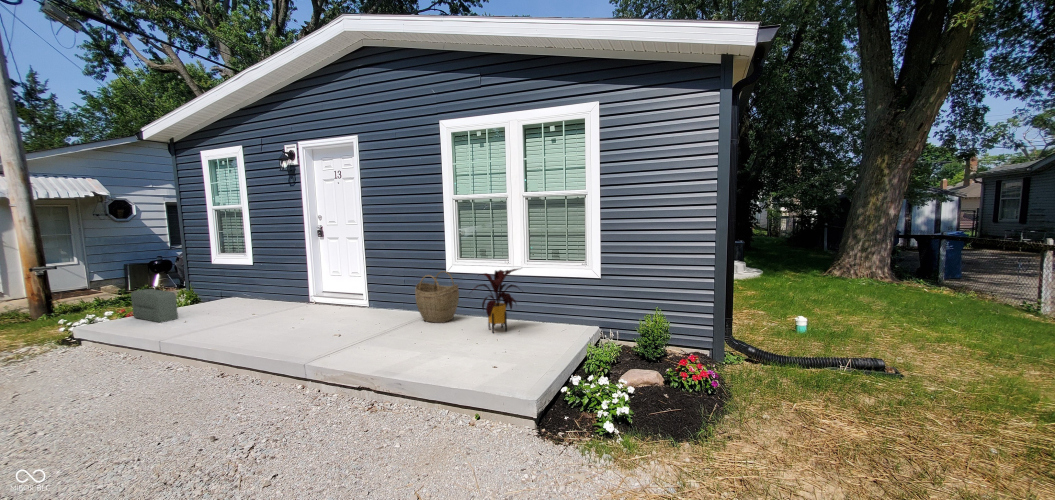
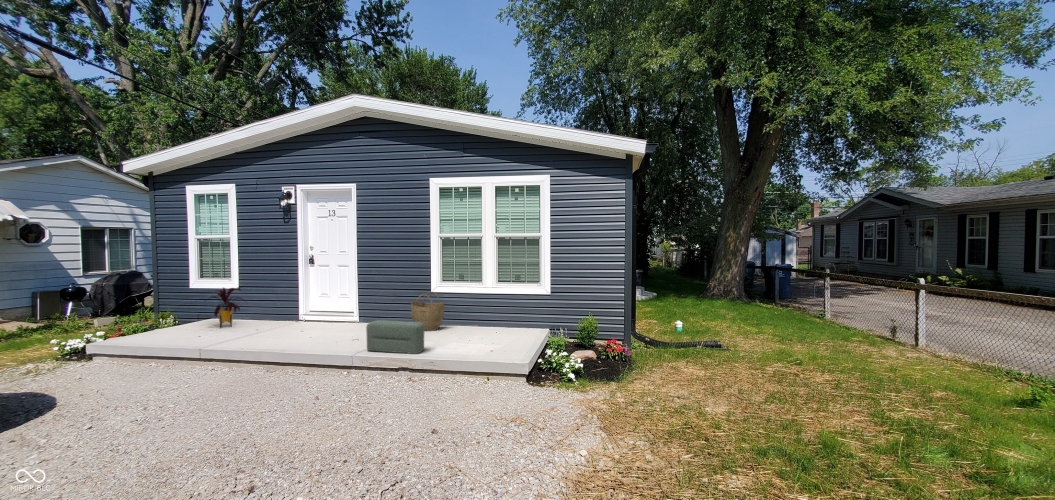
house plant: present [474,269,518,333] -> present [211,287,242,328]
pouf: present [131,289,178,322] -> present [366,320,424,354]

